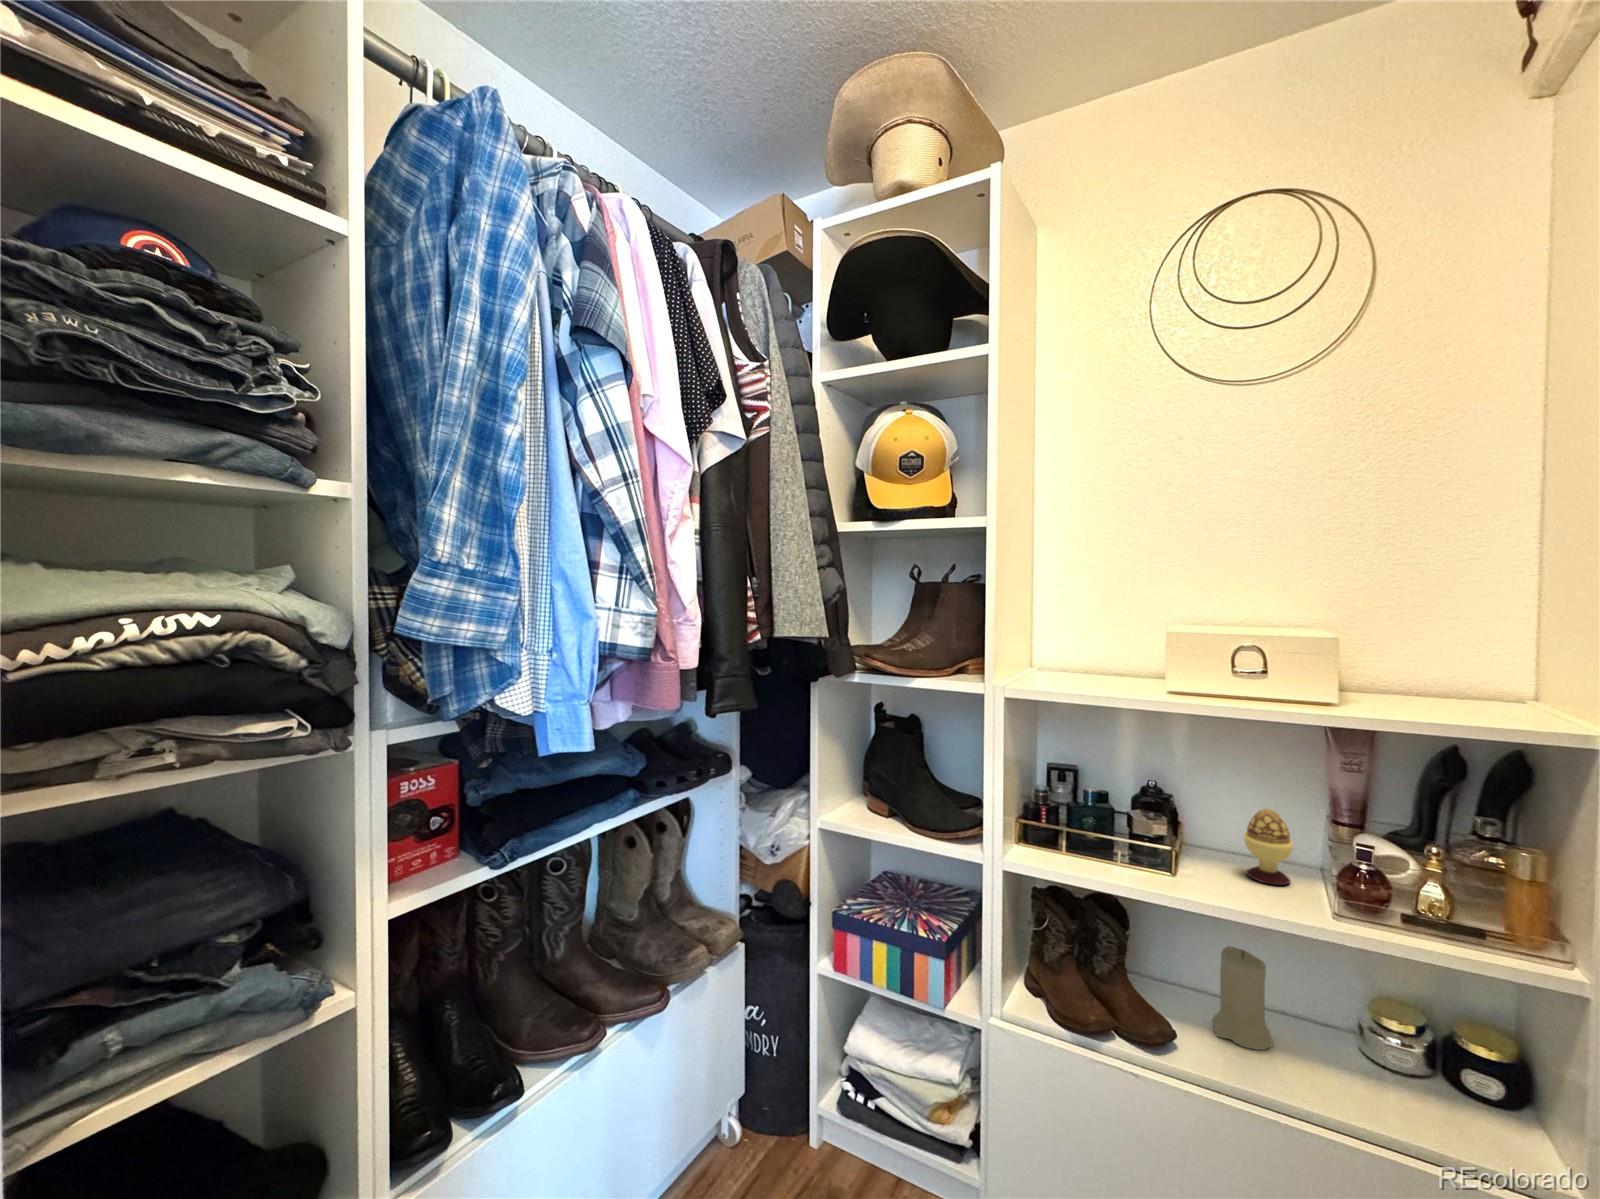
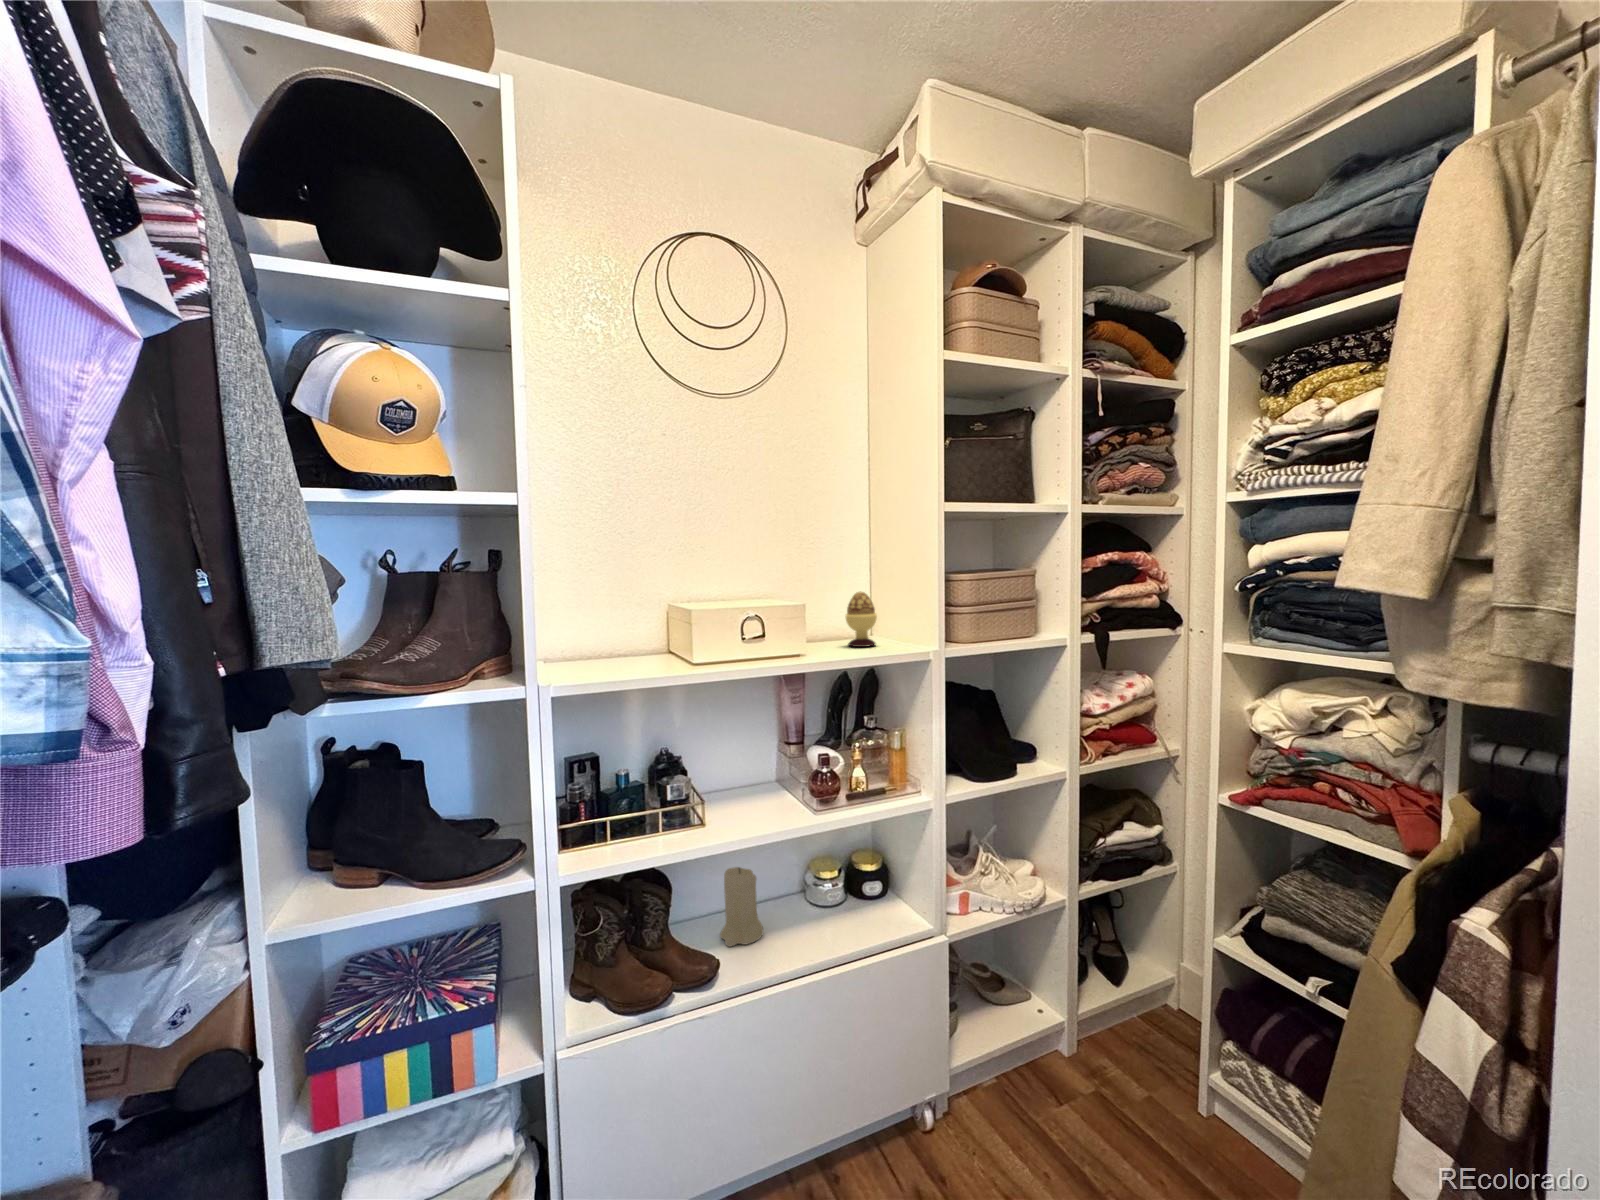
decorative egg: present [1244,809,1293,885] -> present [845,592,877,647]

